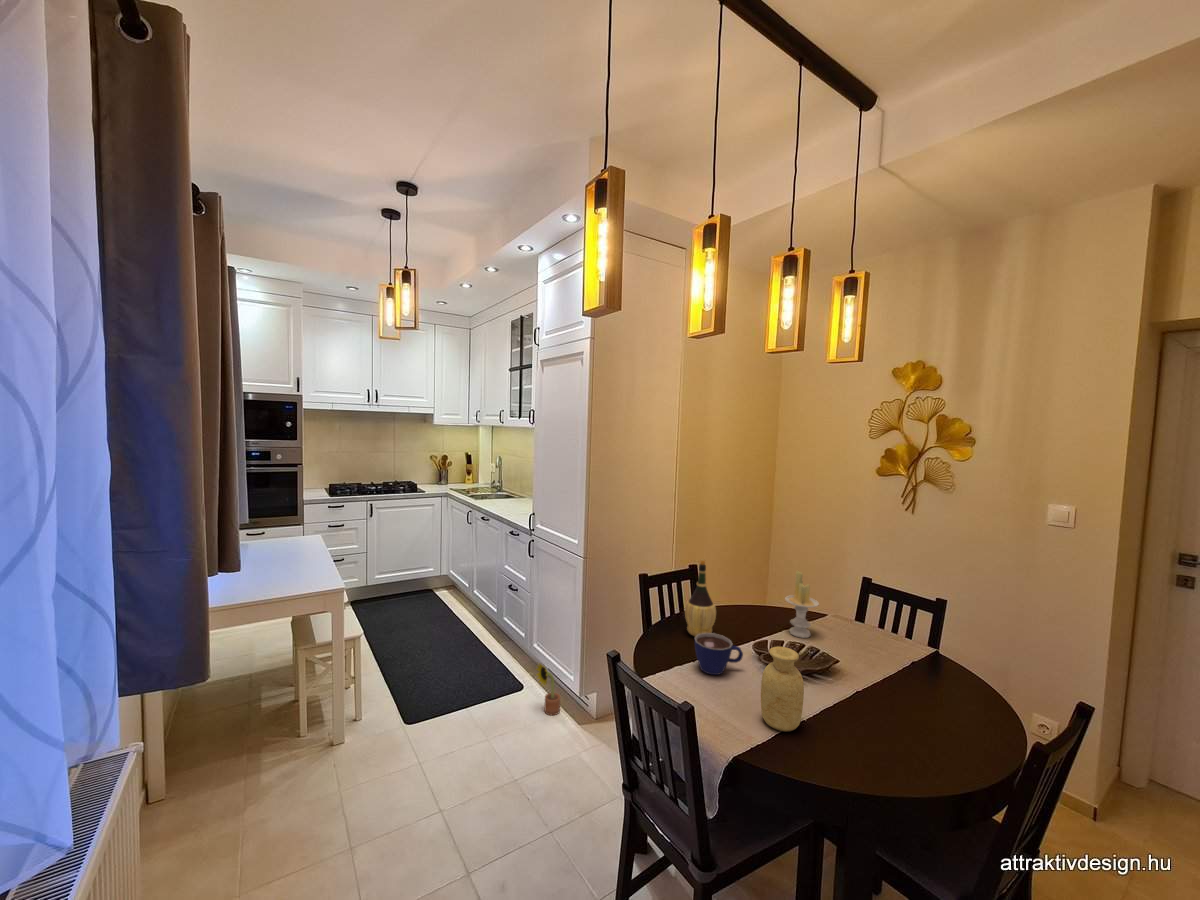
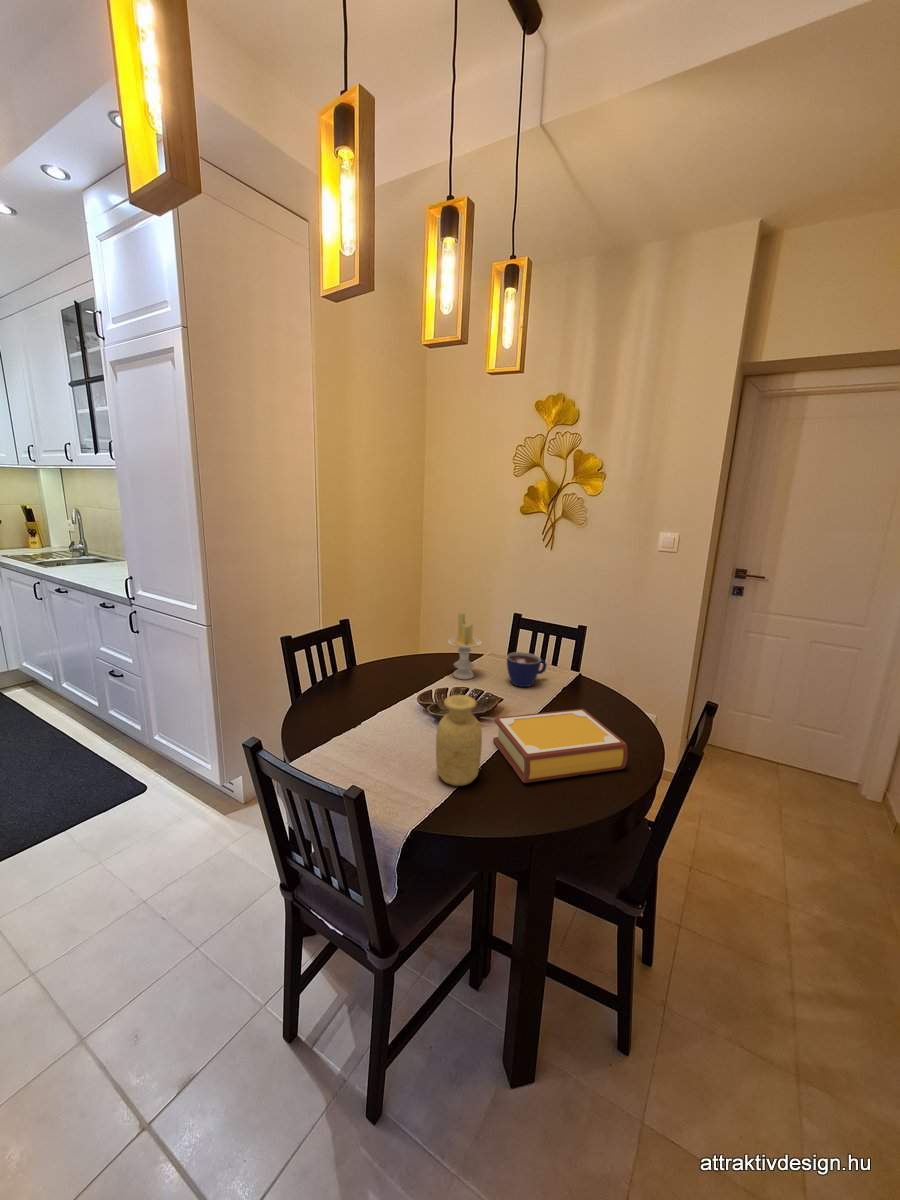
wine bottle: present [685,559,716,636] -> none [340,609,377,698]
cup: present [694,633,743,675] -> present [507,652,547,687]
decorative plant: present [536,663,560,715] -> none [156,758,198,815]
book: none [820,677,965,757] -> present [493,709,628,783]

